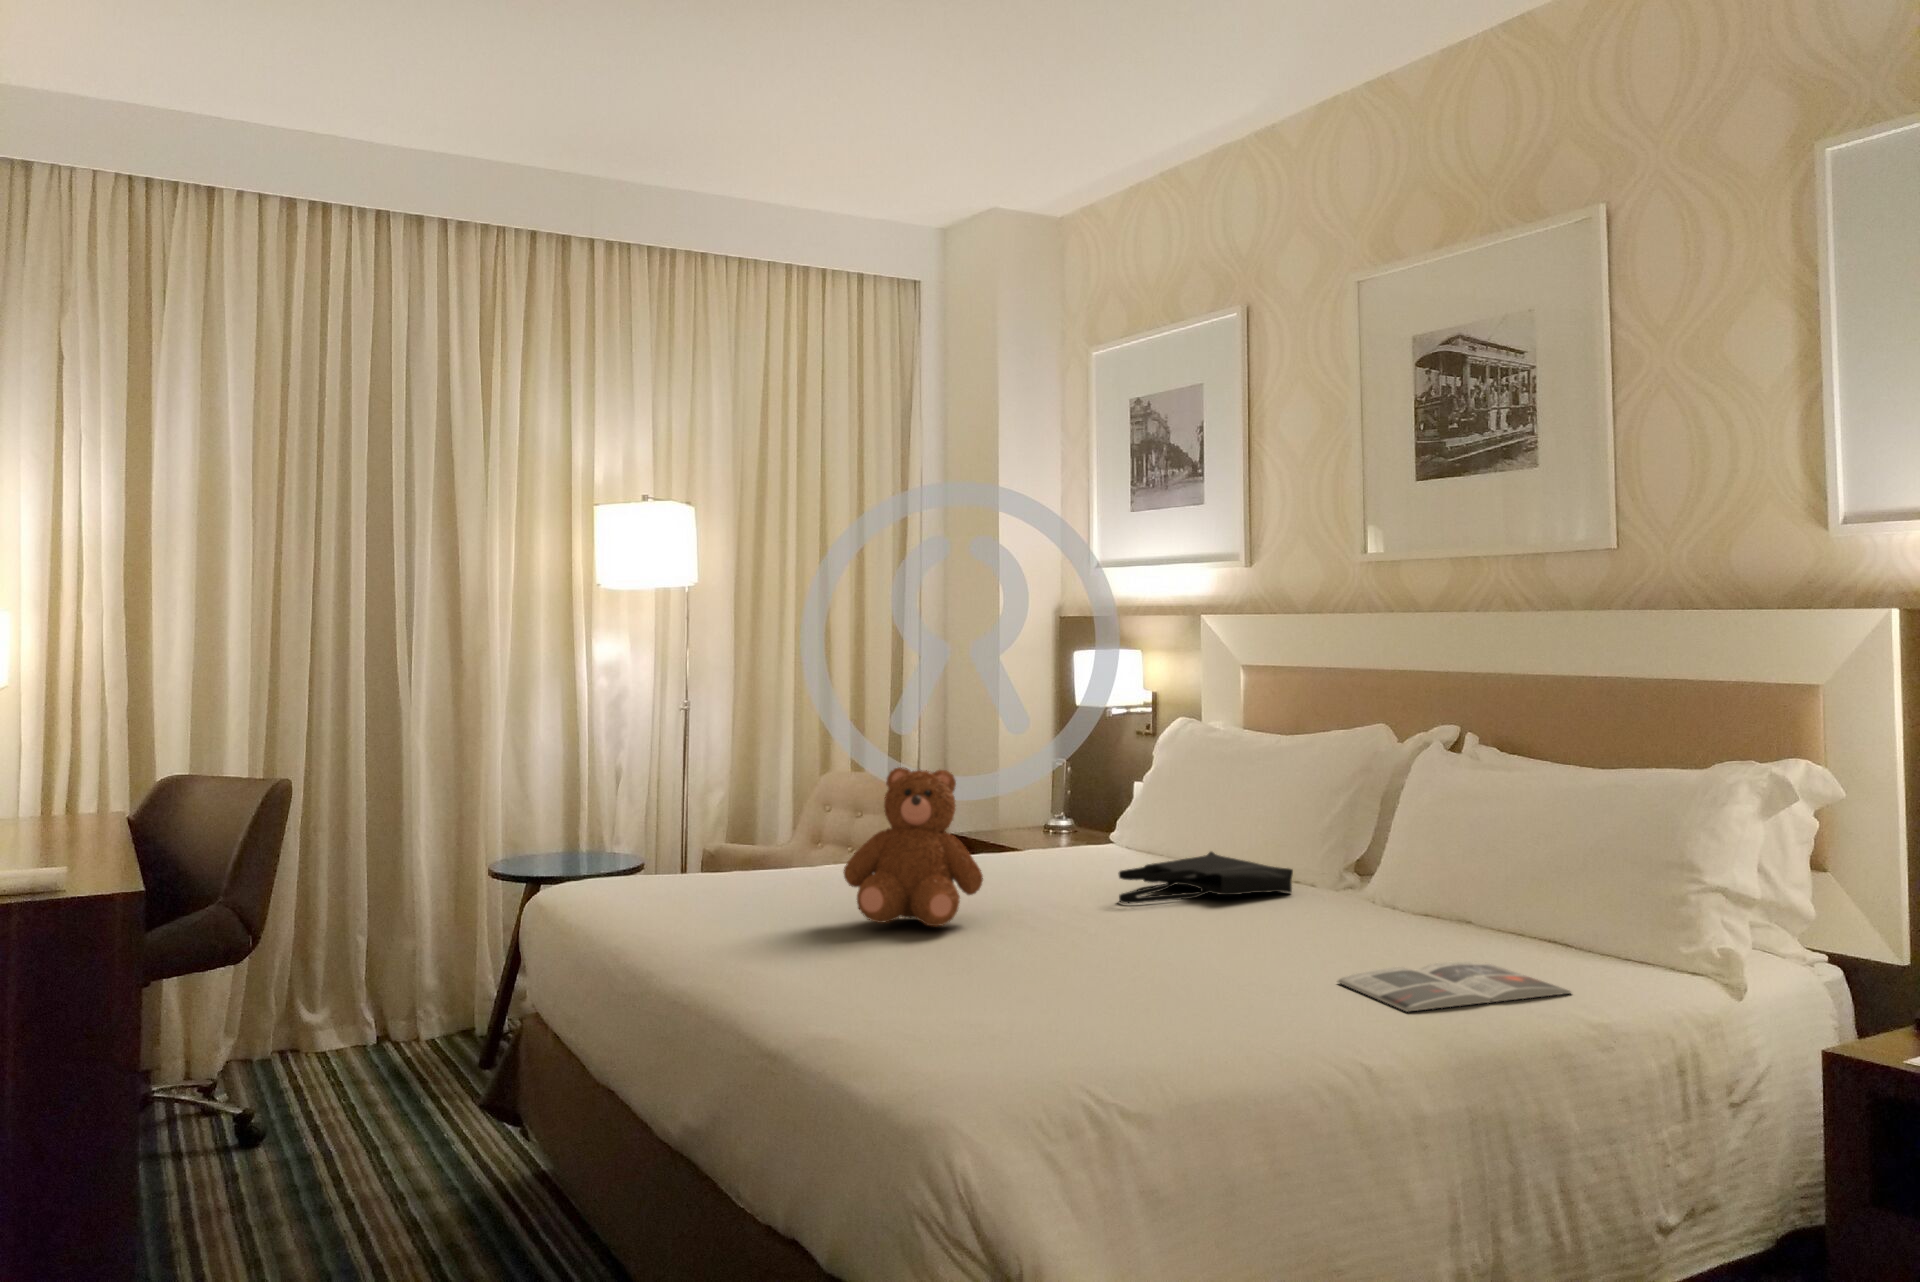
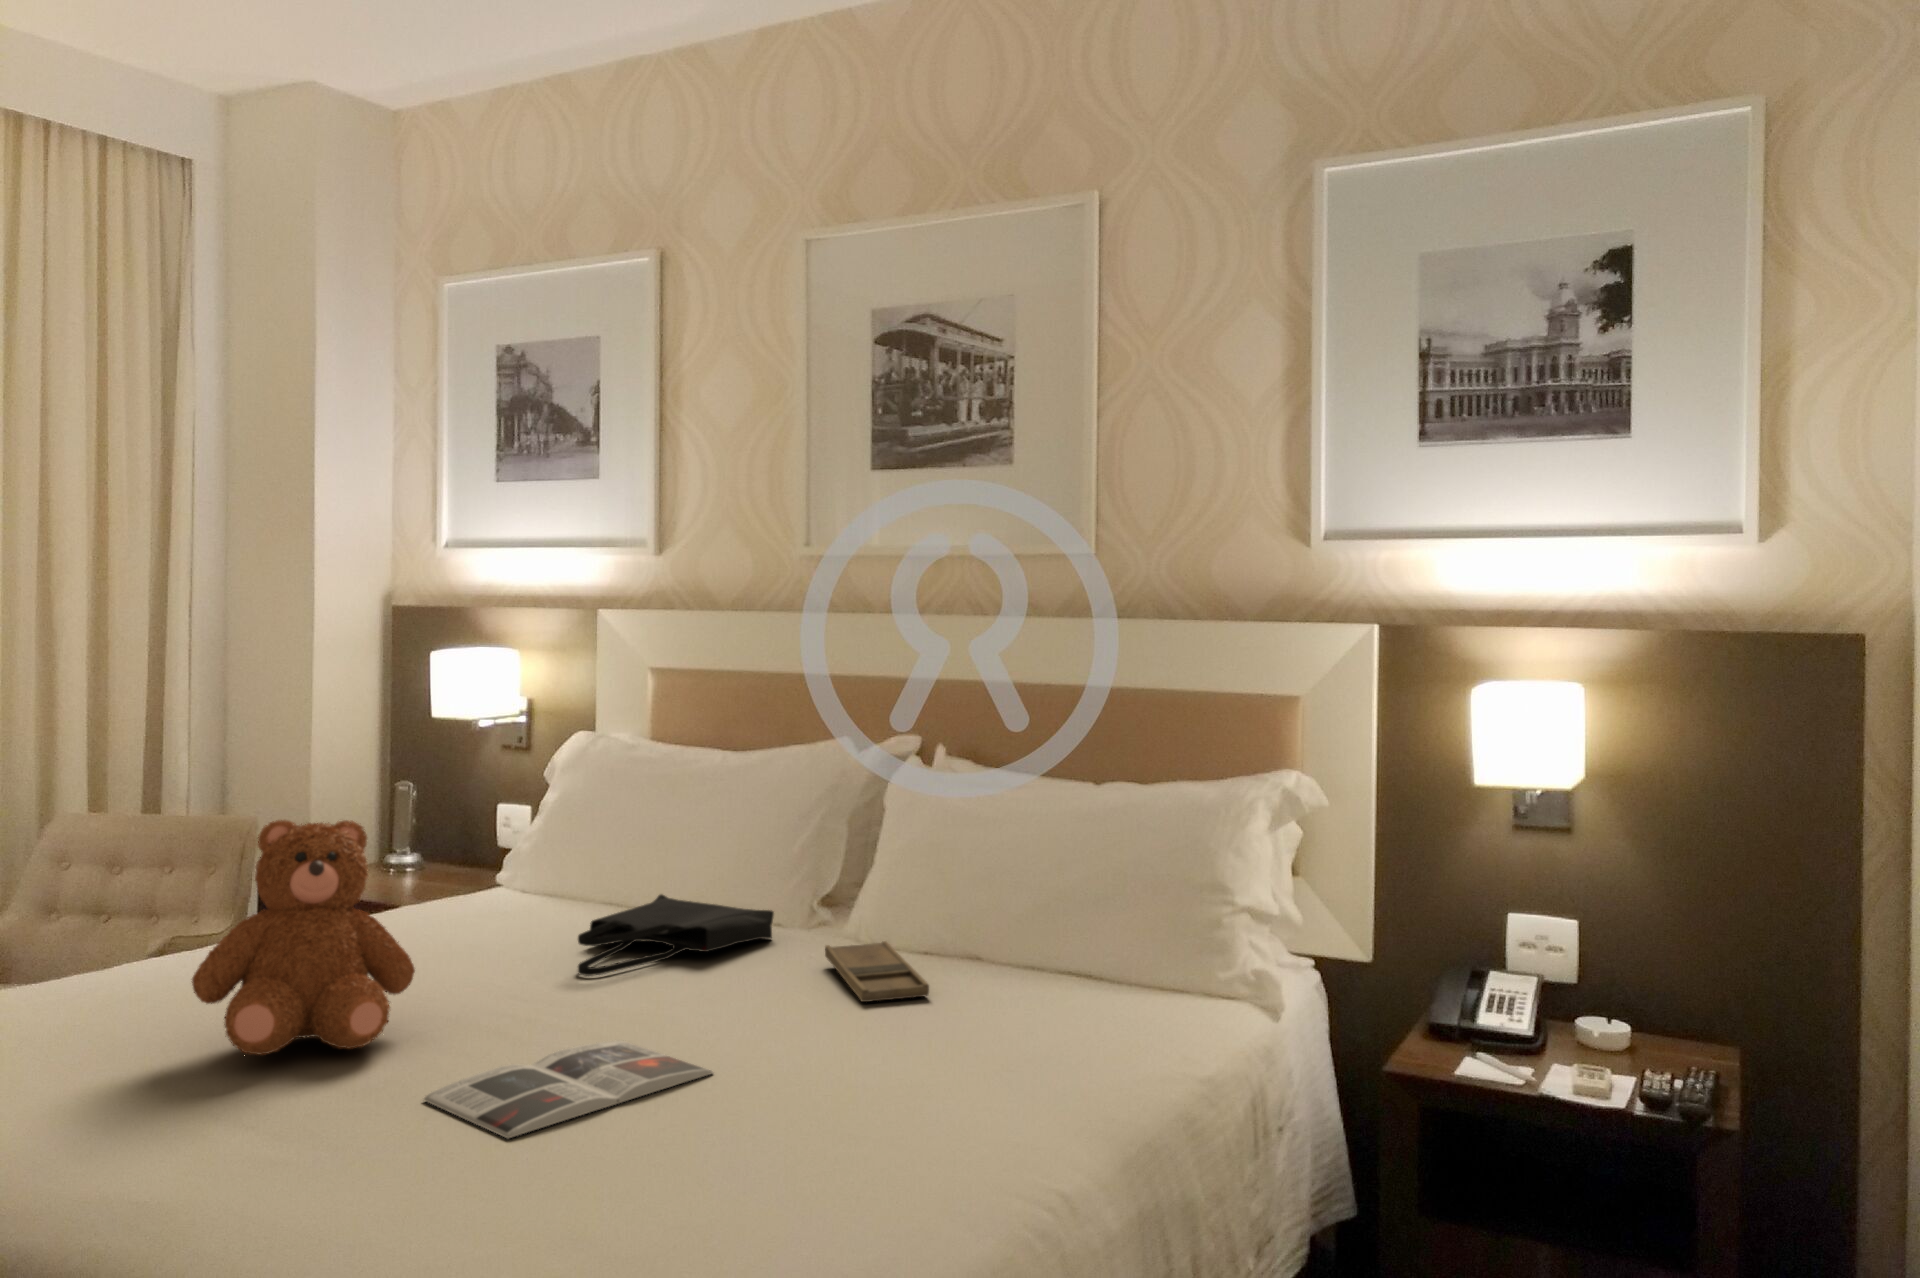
tray: none [1316,897,1379,941] -> present [825,941,929,1002]
magazine: present [1338,961,1571,1012] -> present [423,1040,713,1138]

